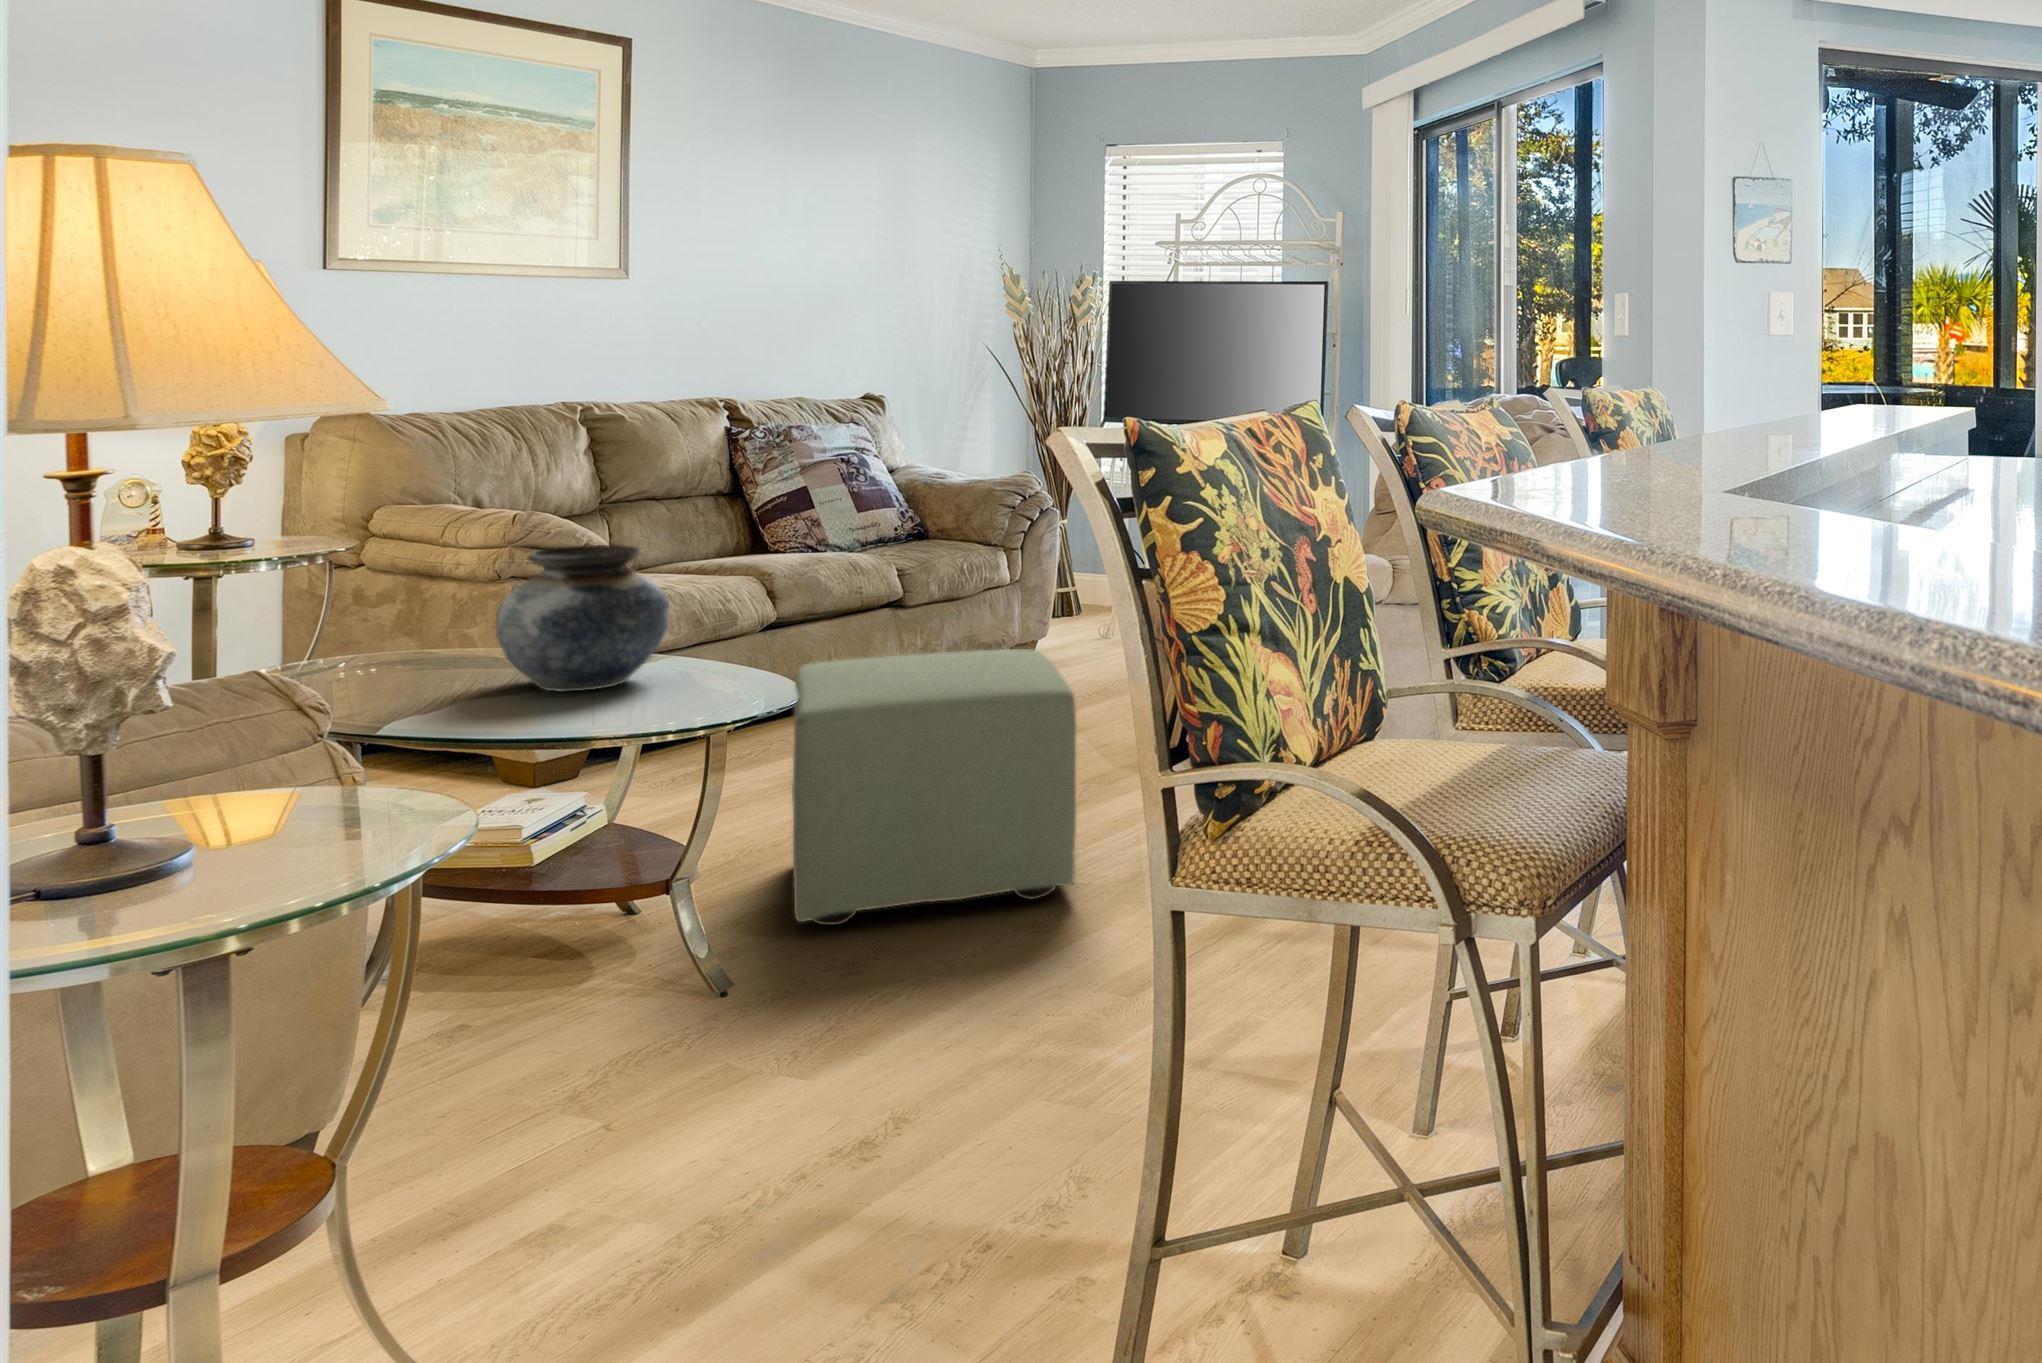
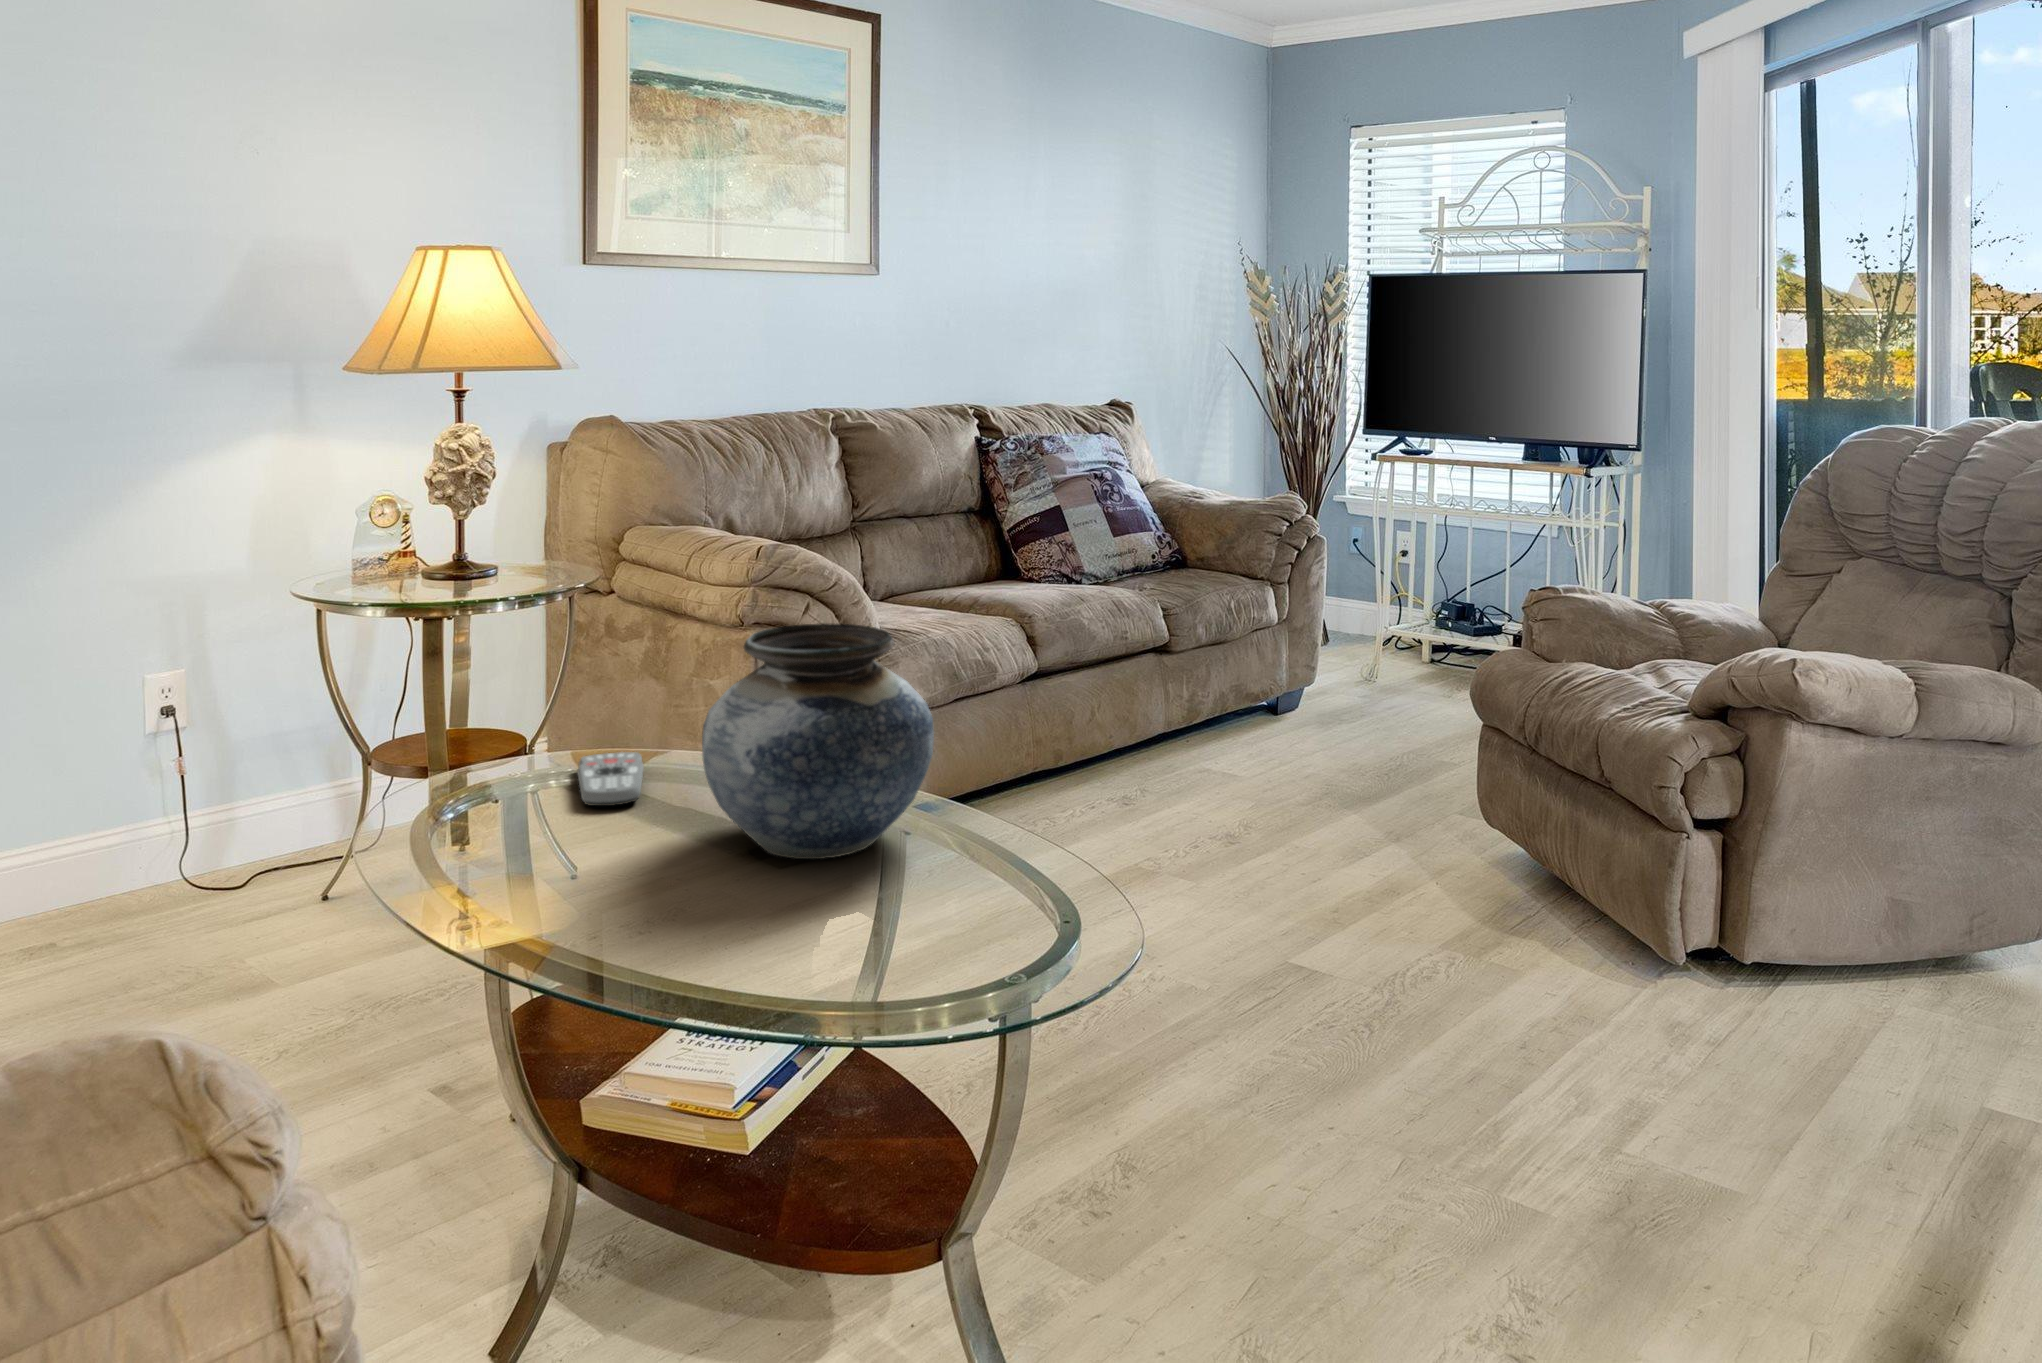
ottoman: present [792,649,1076,925] -> none [1095,796,1573,1284]
remote control: none [381,651,440,679] -> present [577,752,644,806]

